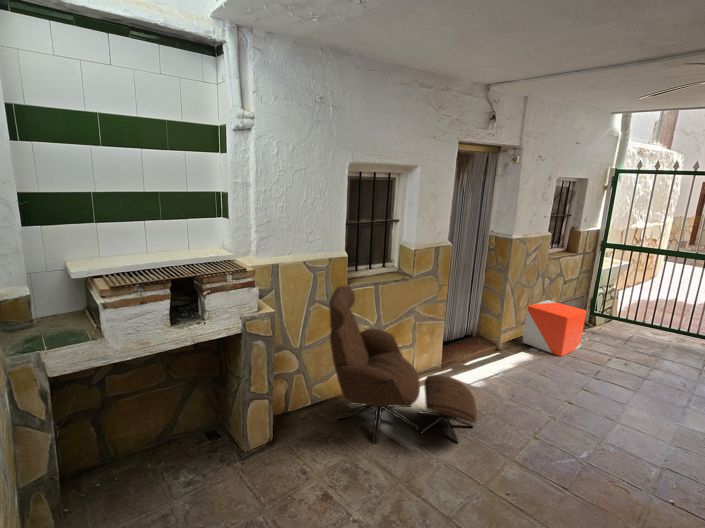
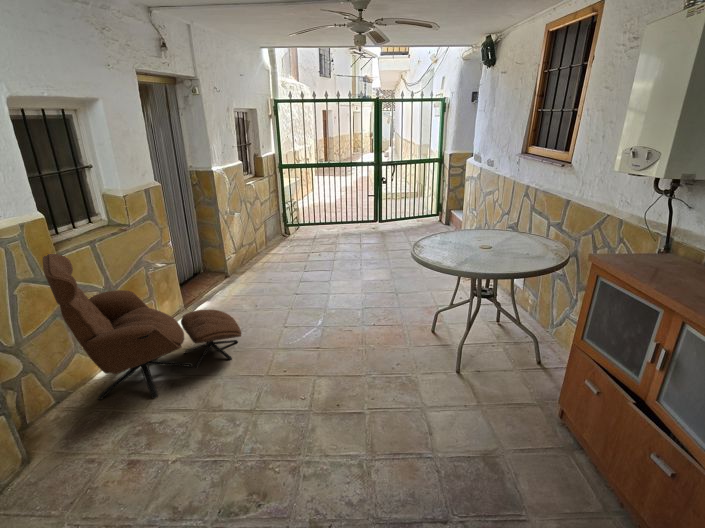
stool: present [523,300,586,357] -> none [241,221,288,264]

